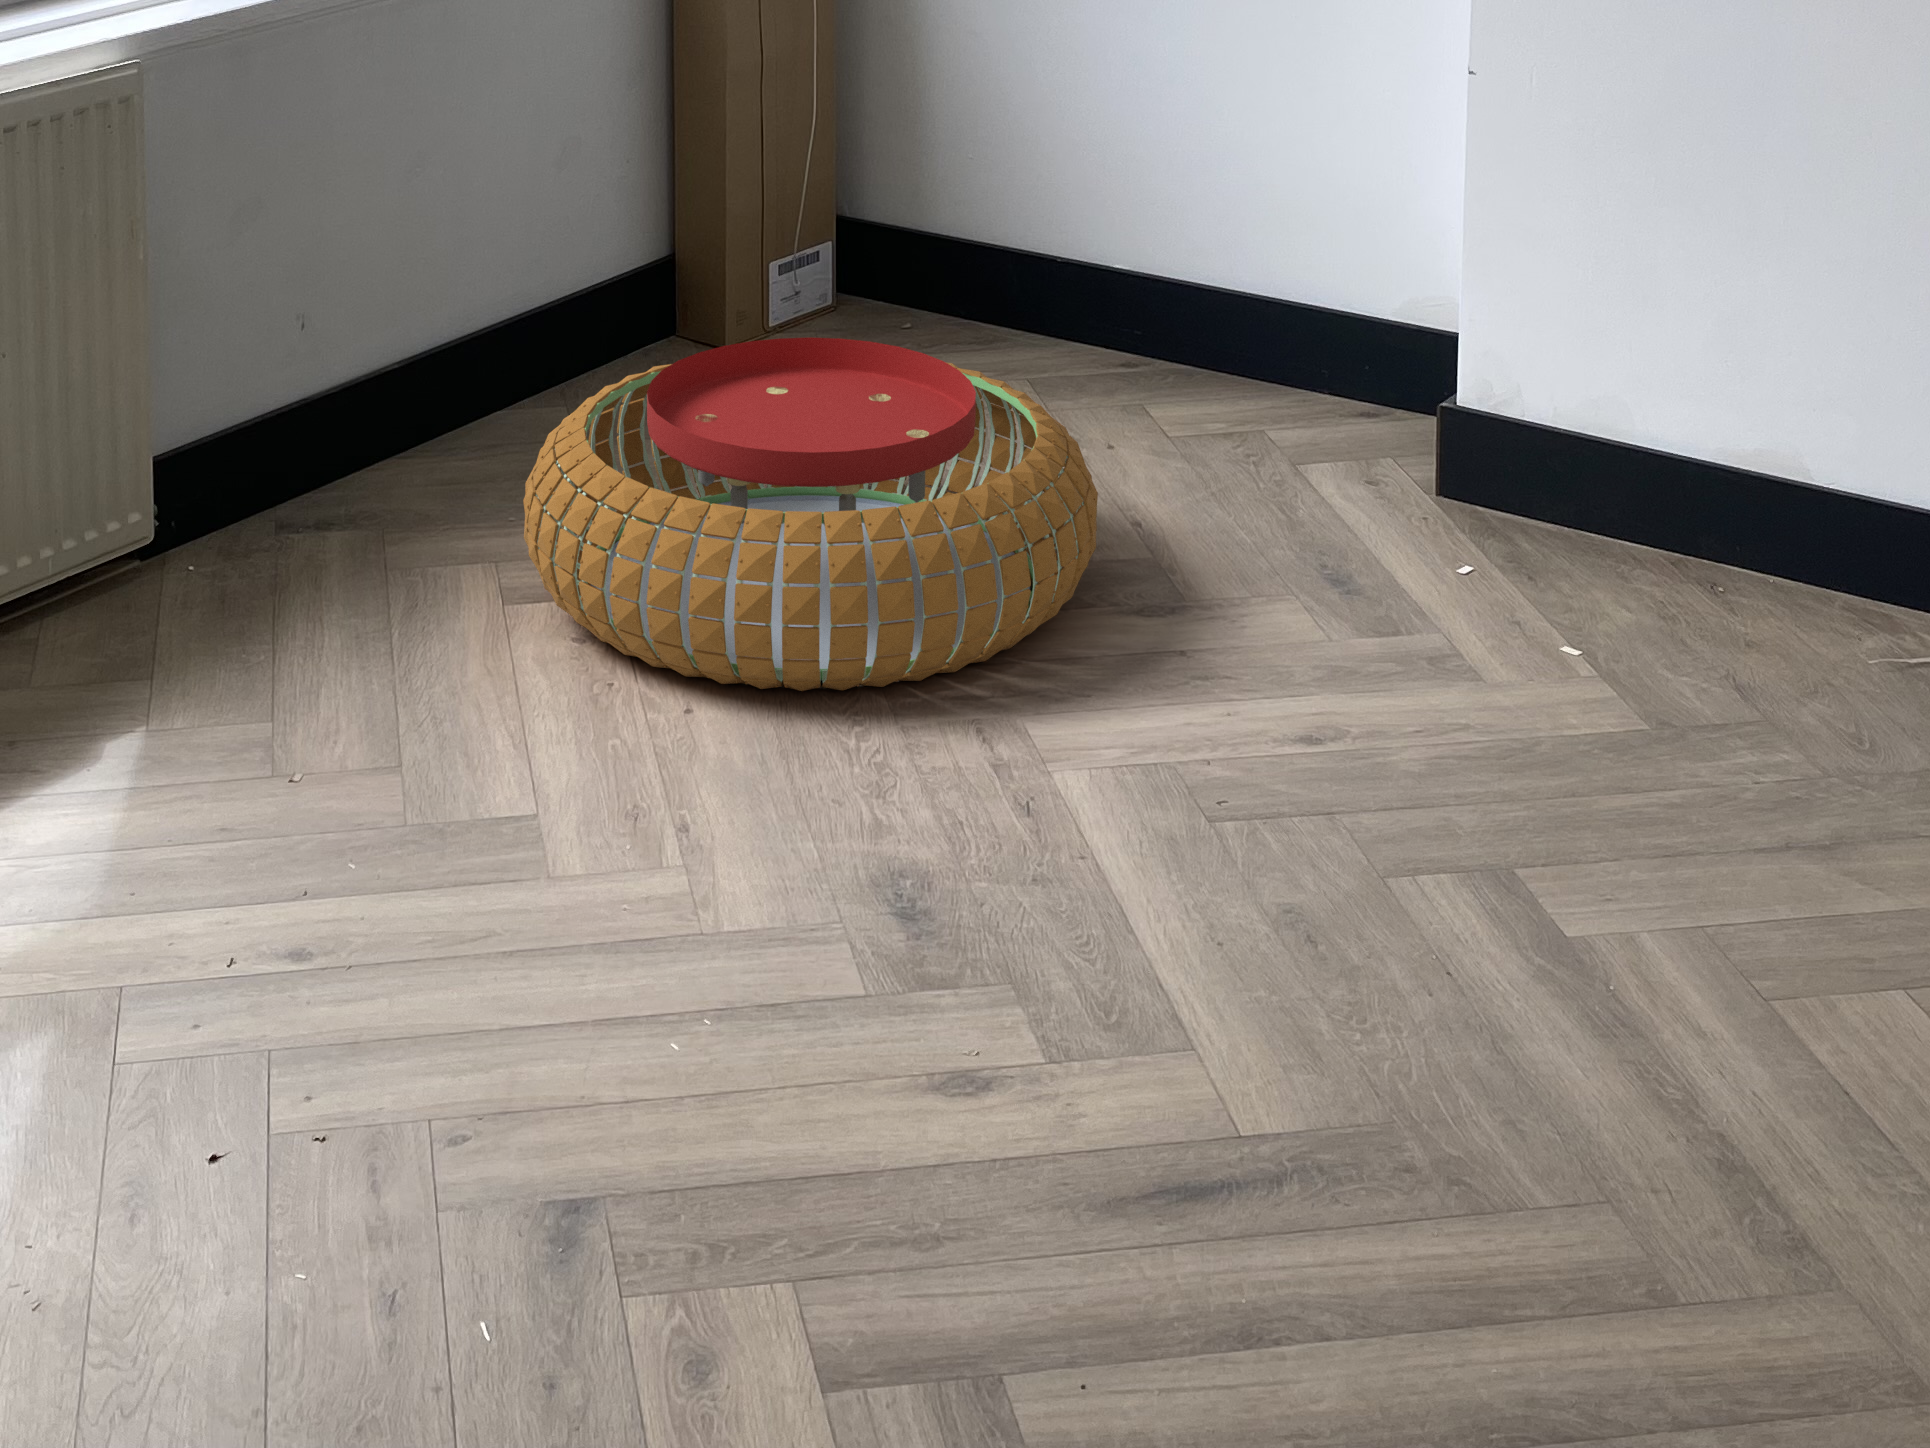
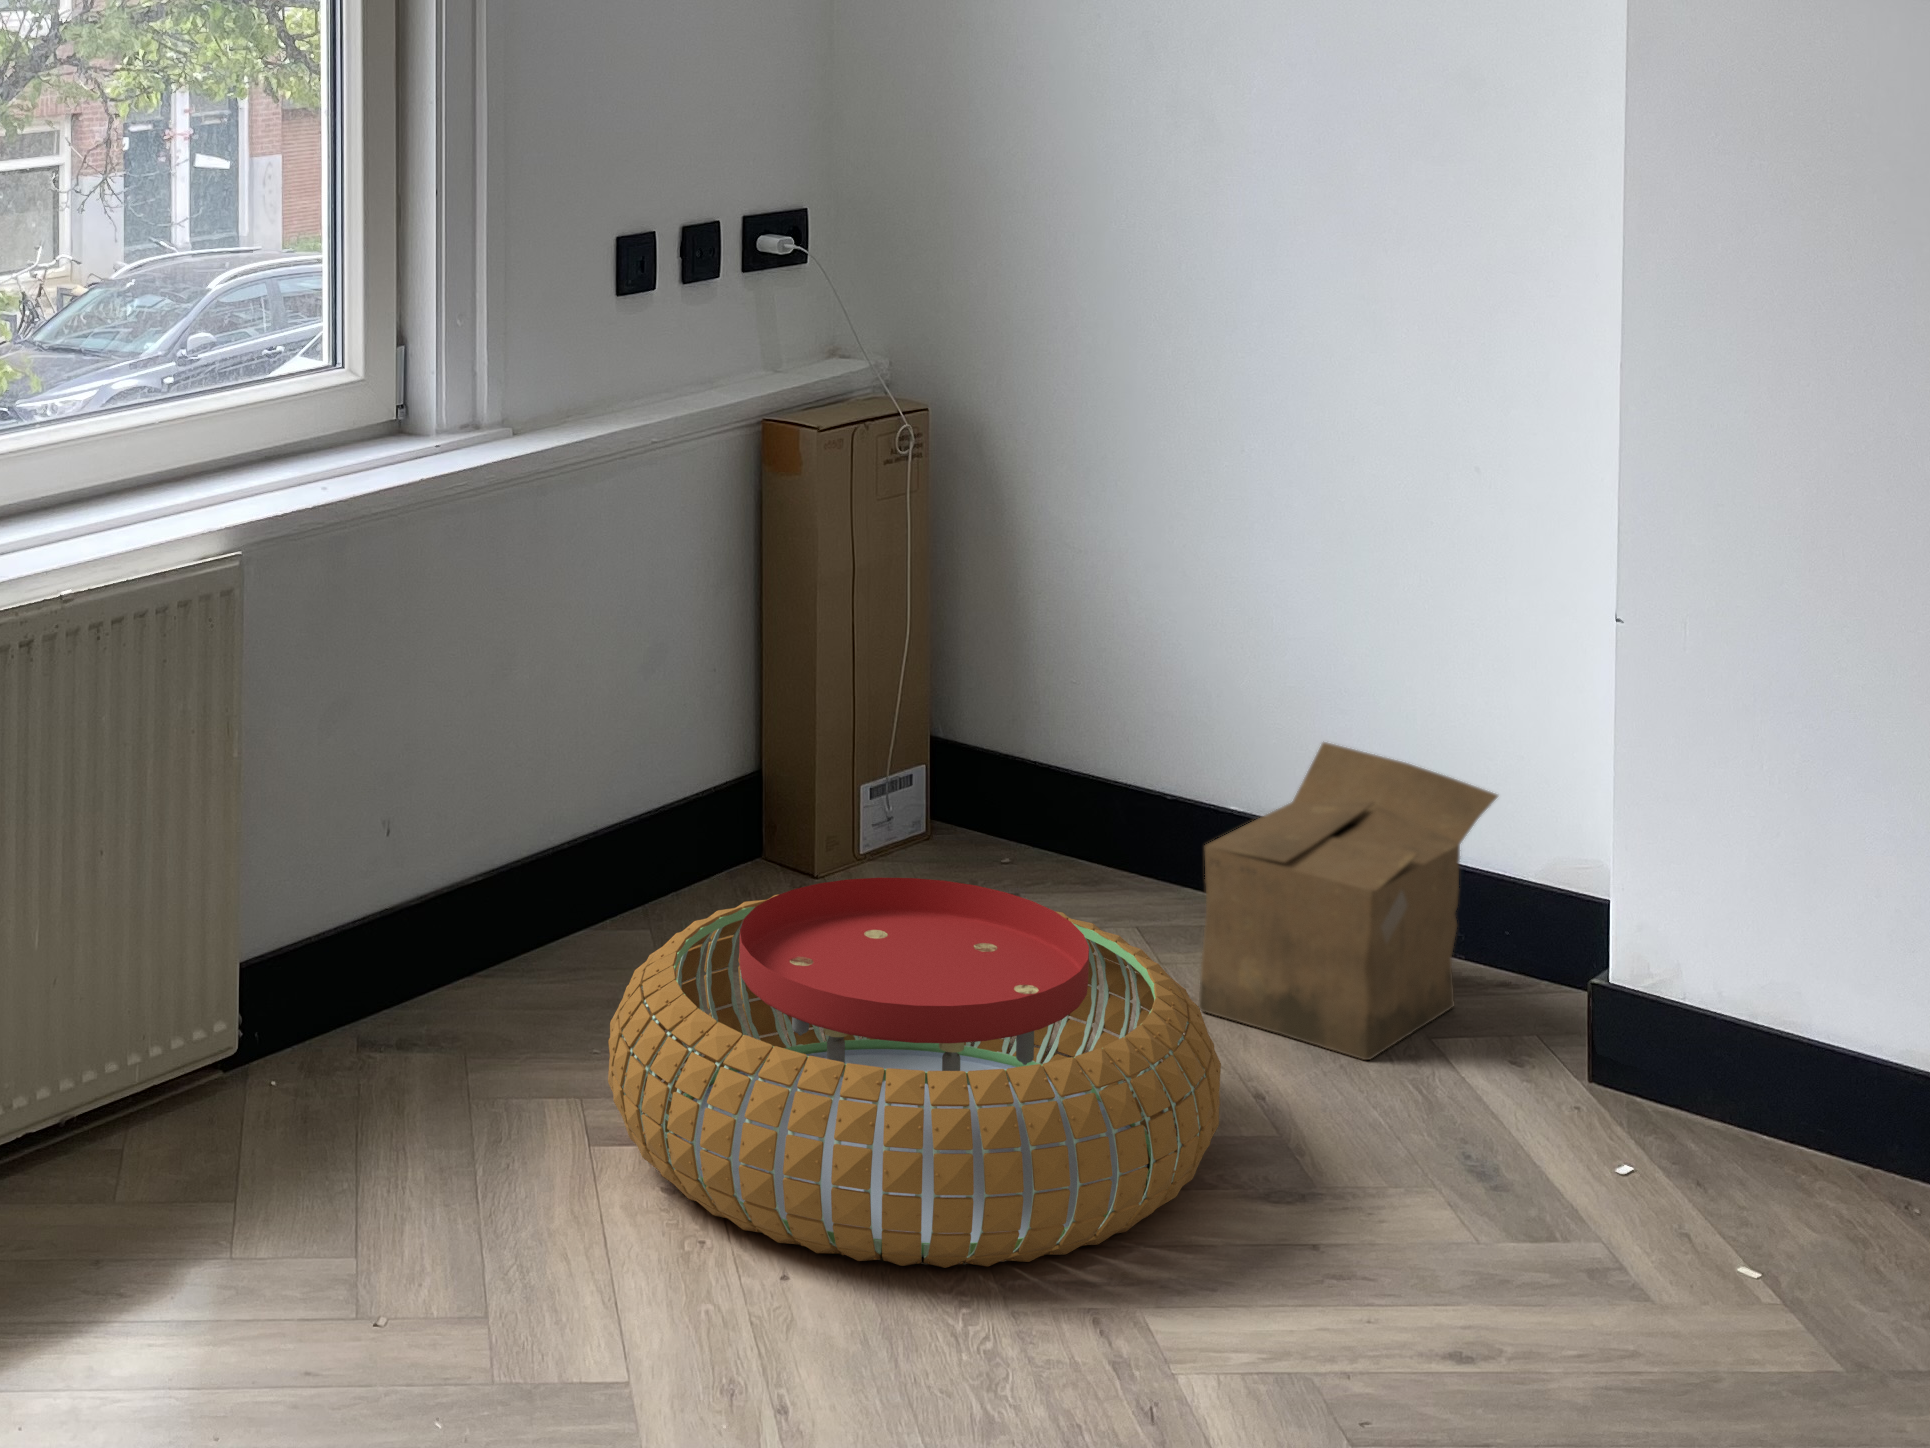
cardboard box: none [1077,201,1350,484] -> present [1199,742,1498,1060]

